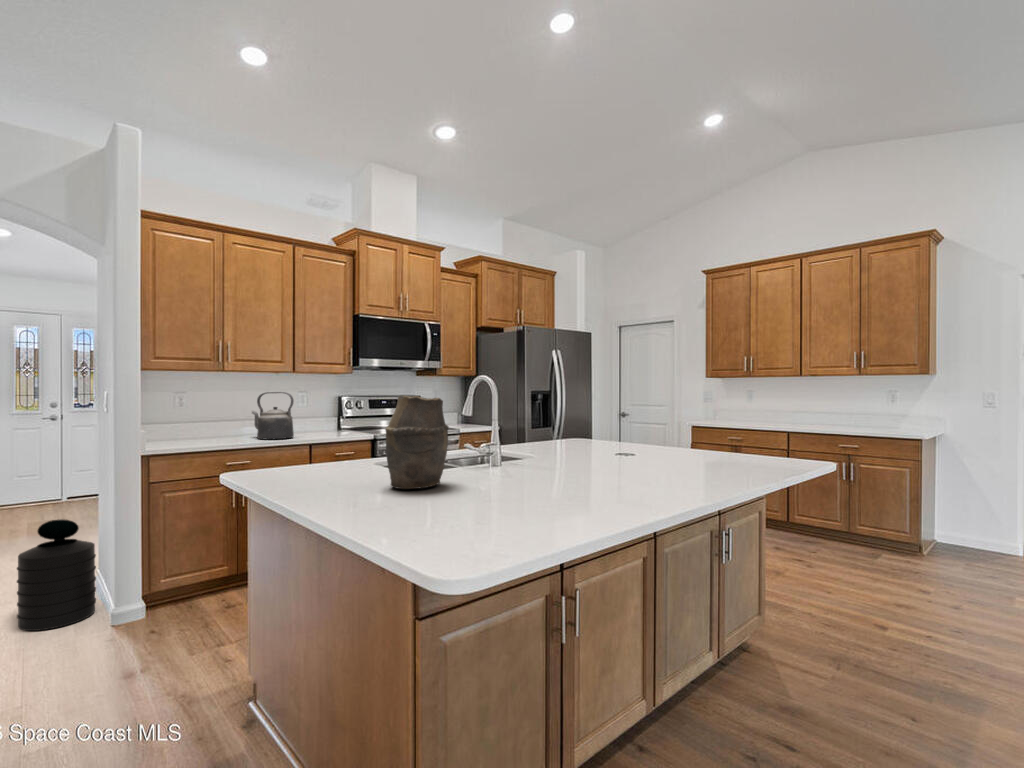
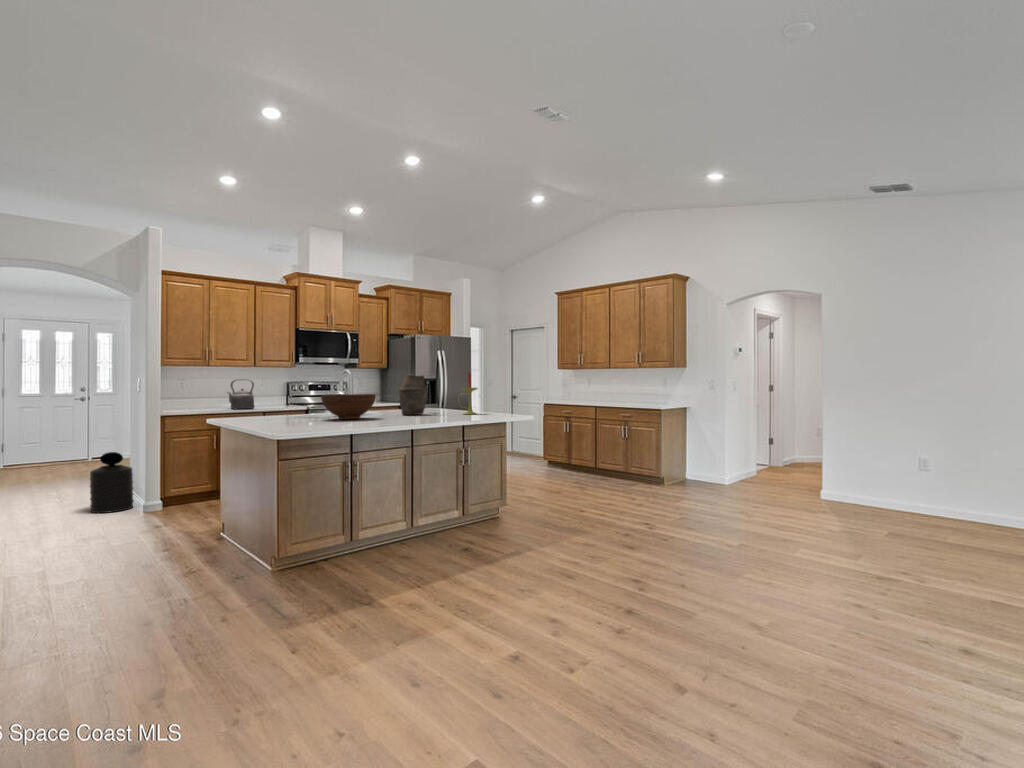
candle: none [719,387,764,476] -> present [462,372,477,414]
vase: present [385,395,449,489] -> present [399,374,427,415]
fruit bowl: none [484,437,604,501] -> present [321,394,376,419]

